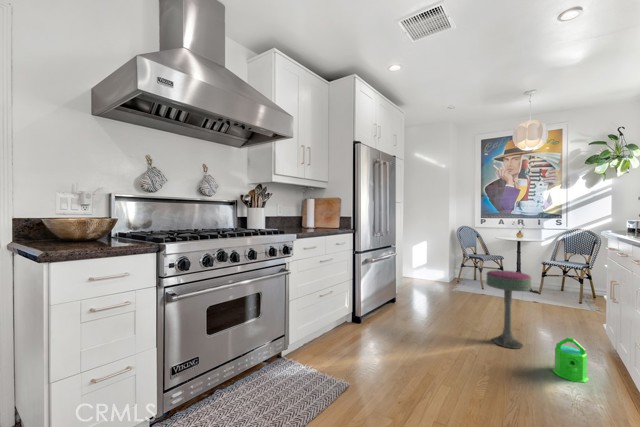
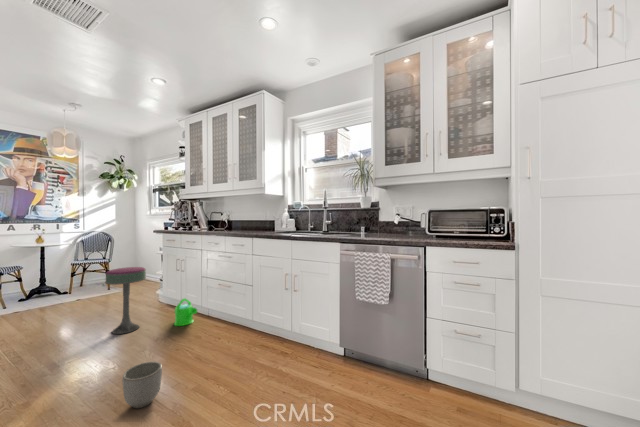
planter: none [380,356,414,400] -> present [122,362,162,408]

